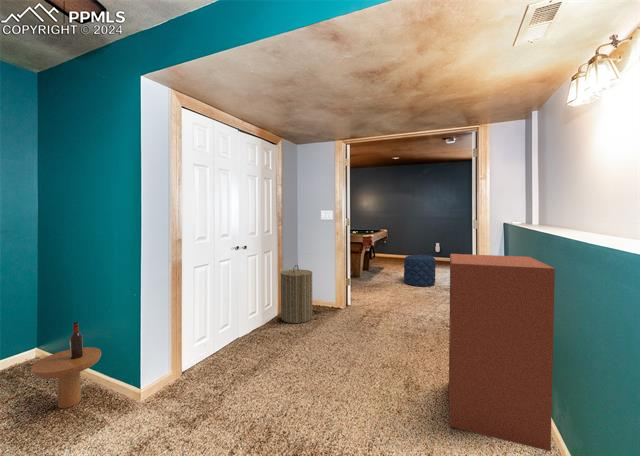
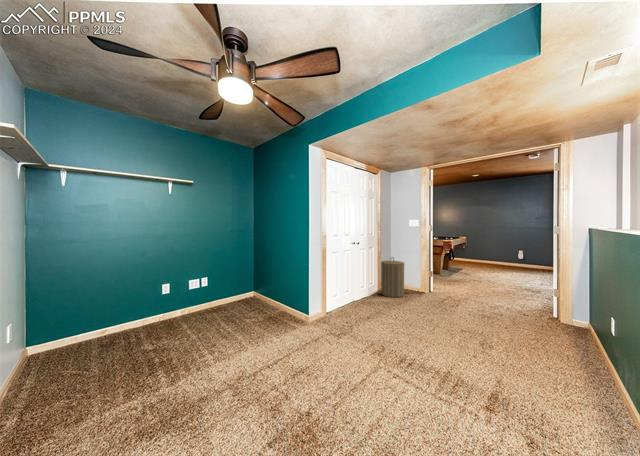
bookshelf: present [449,254,555,451] -> none [522,250,627,414]
pouf: present [404,255,436,286] -> none [483,258,515,285]
side table: present [31,322,101,408] -> none [258,276,286,319]

